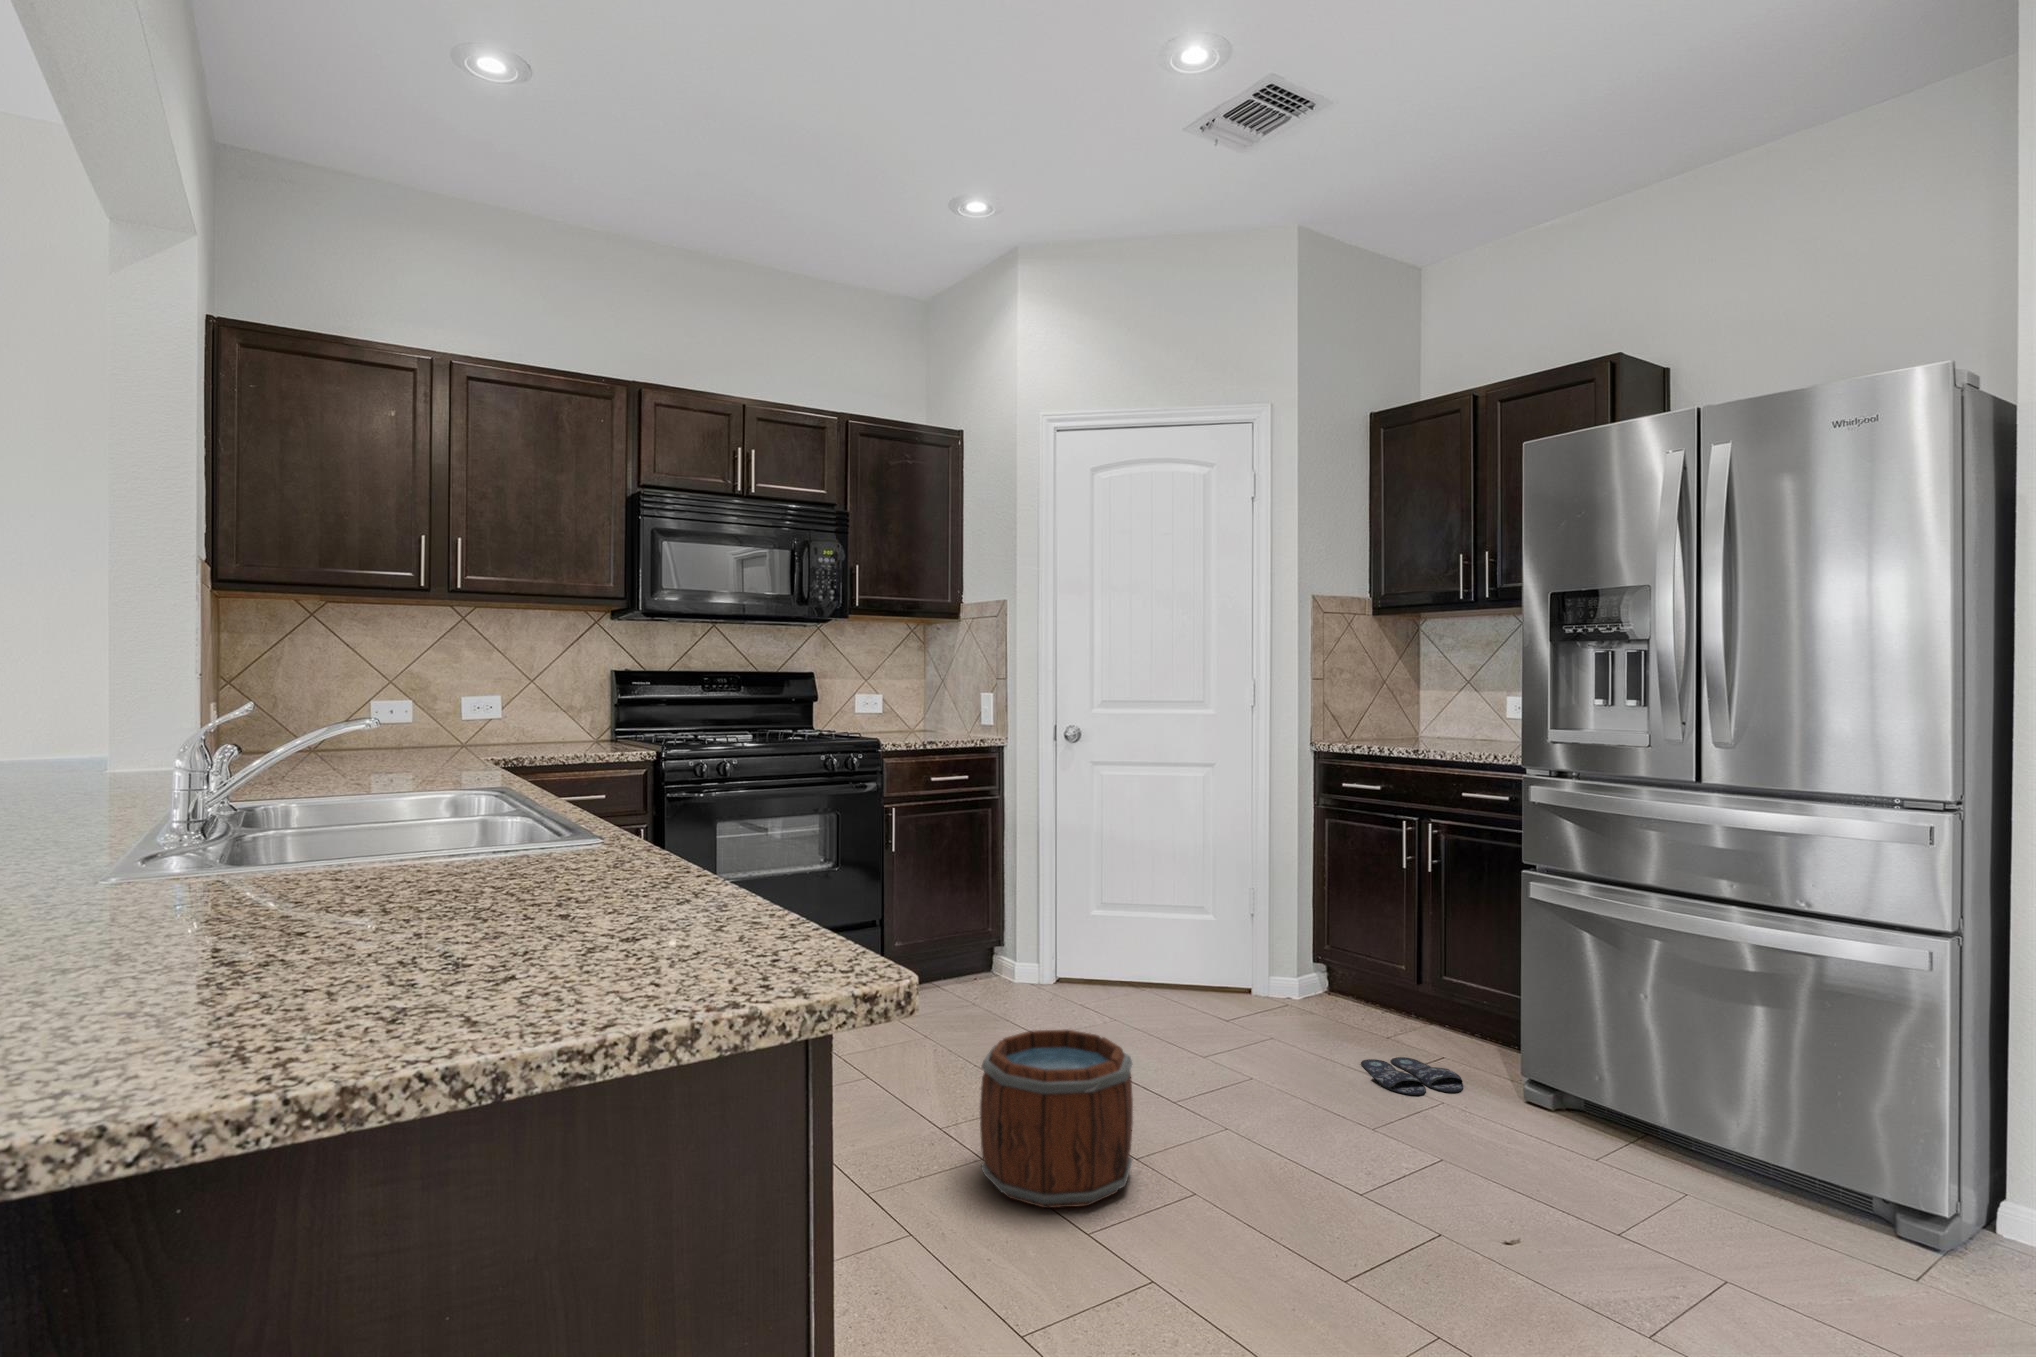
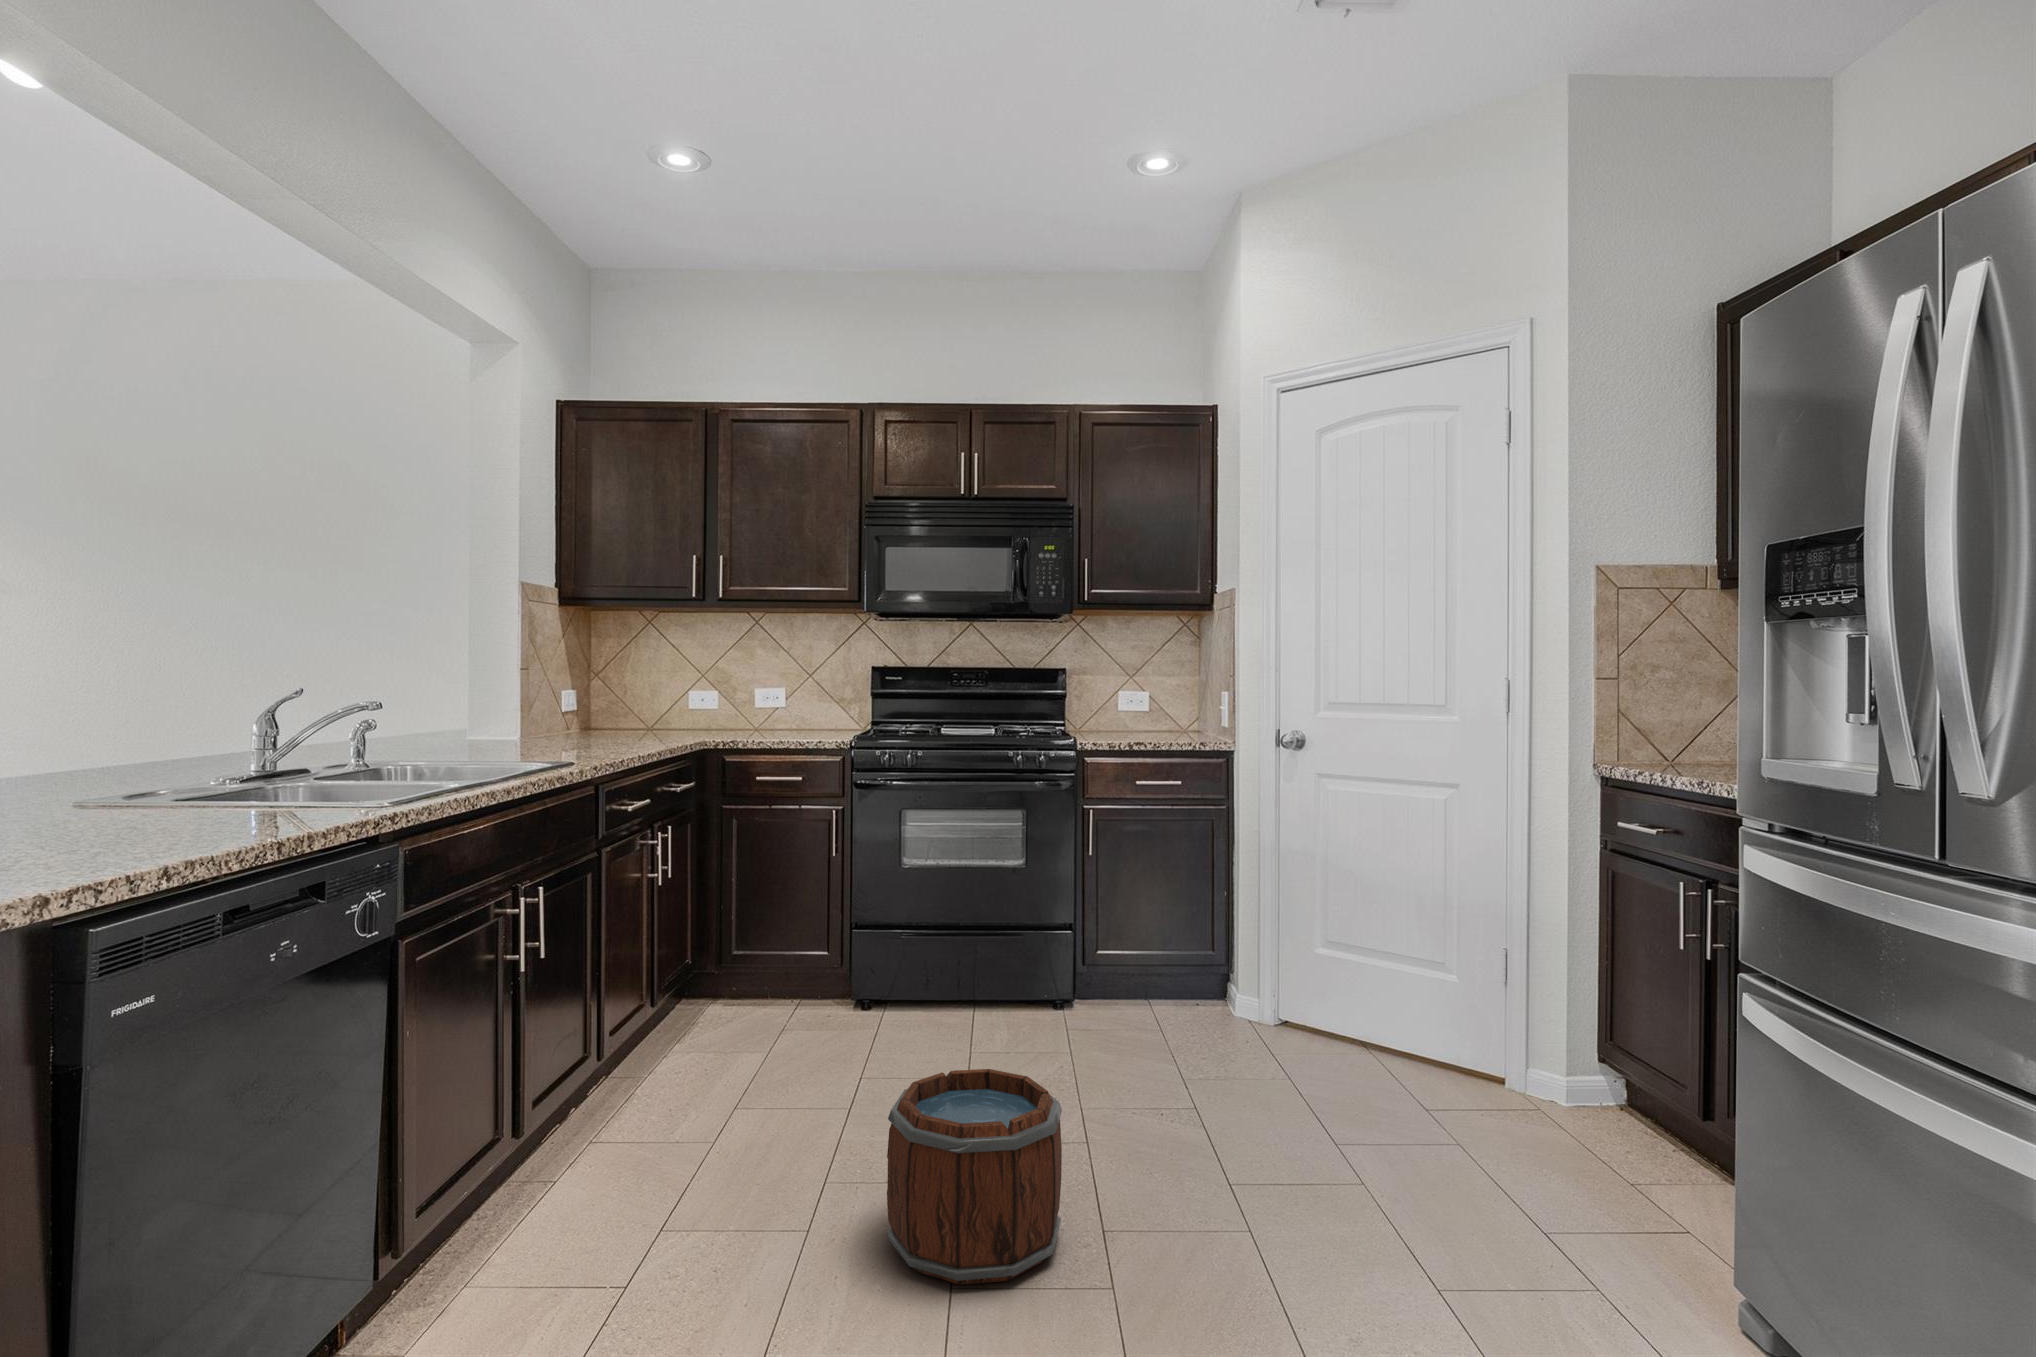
slippers: present [1361,1057,1463,1095] -> none [1523,1210,1667,1295]

